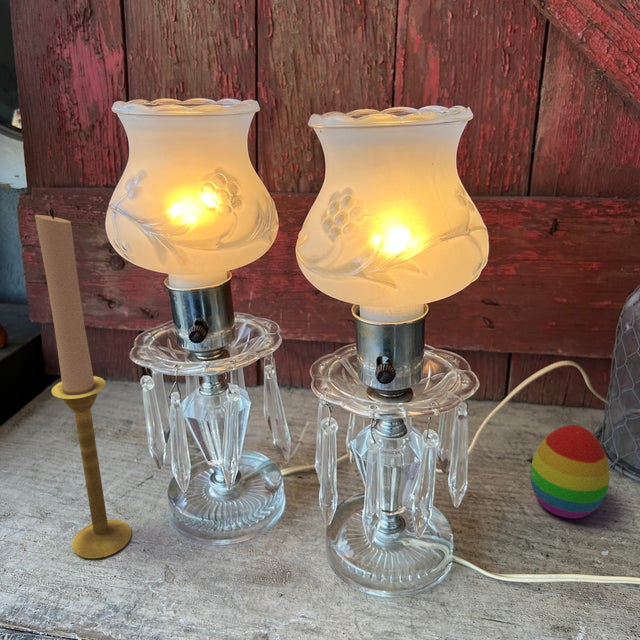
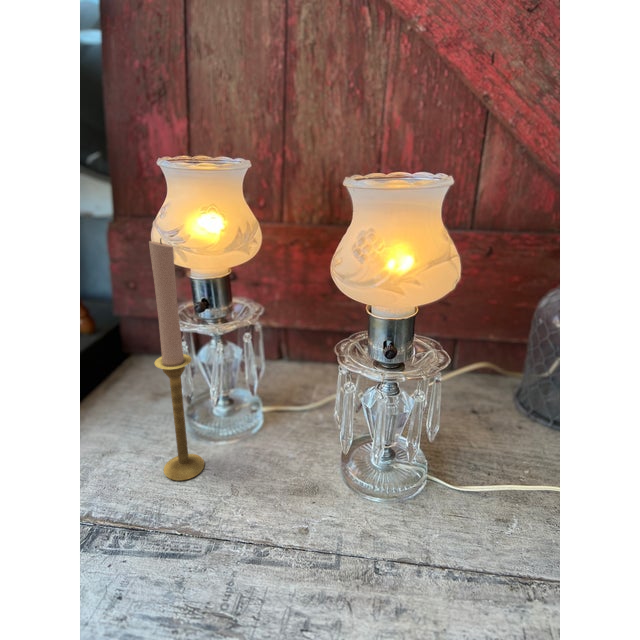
decorative egg: present [530,425,609,518] -> none [475,387,528,449]

